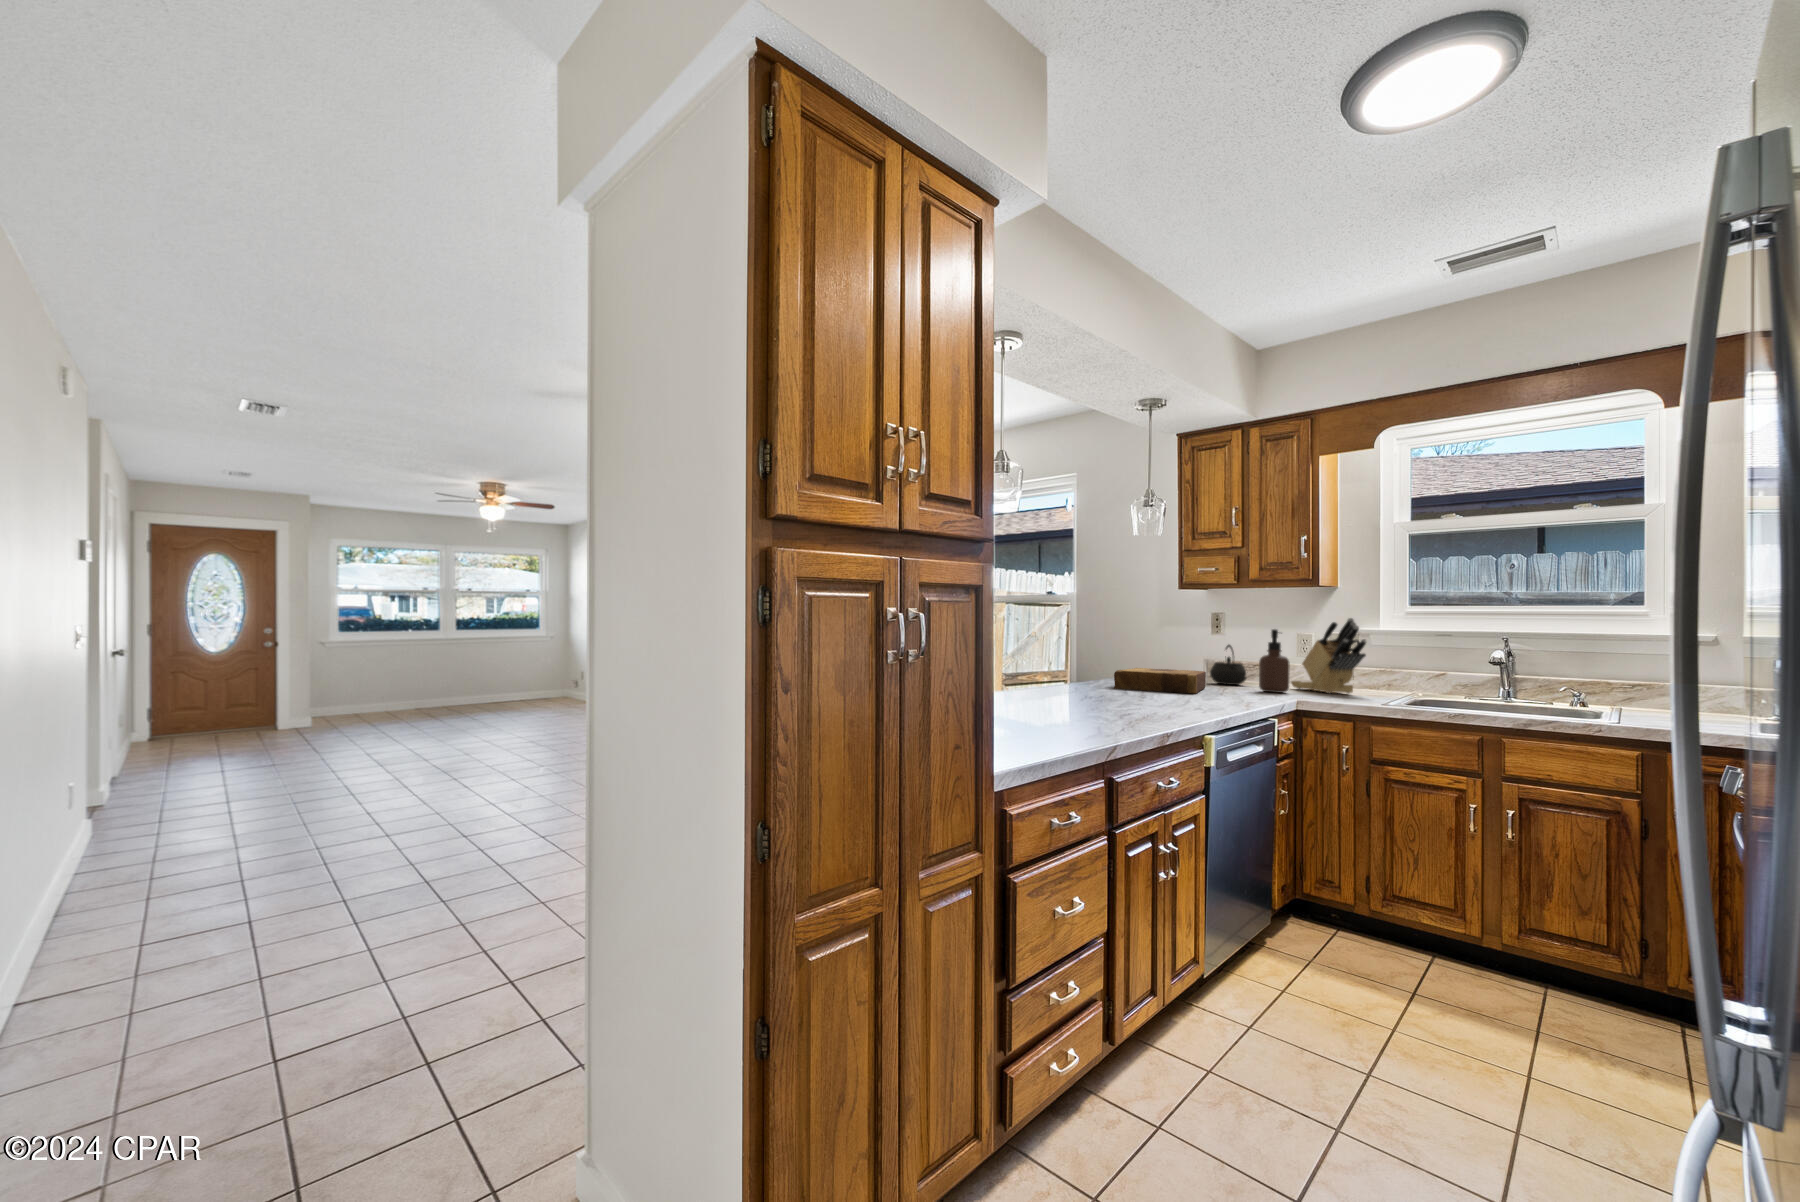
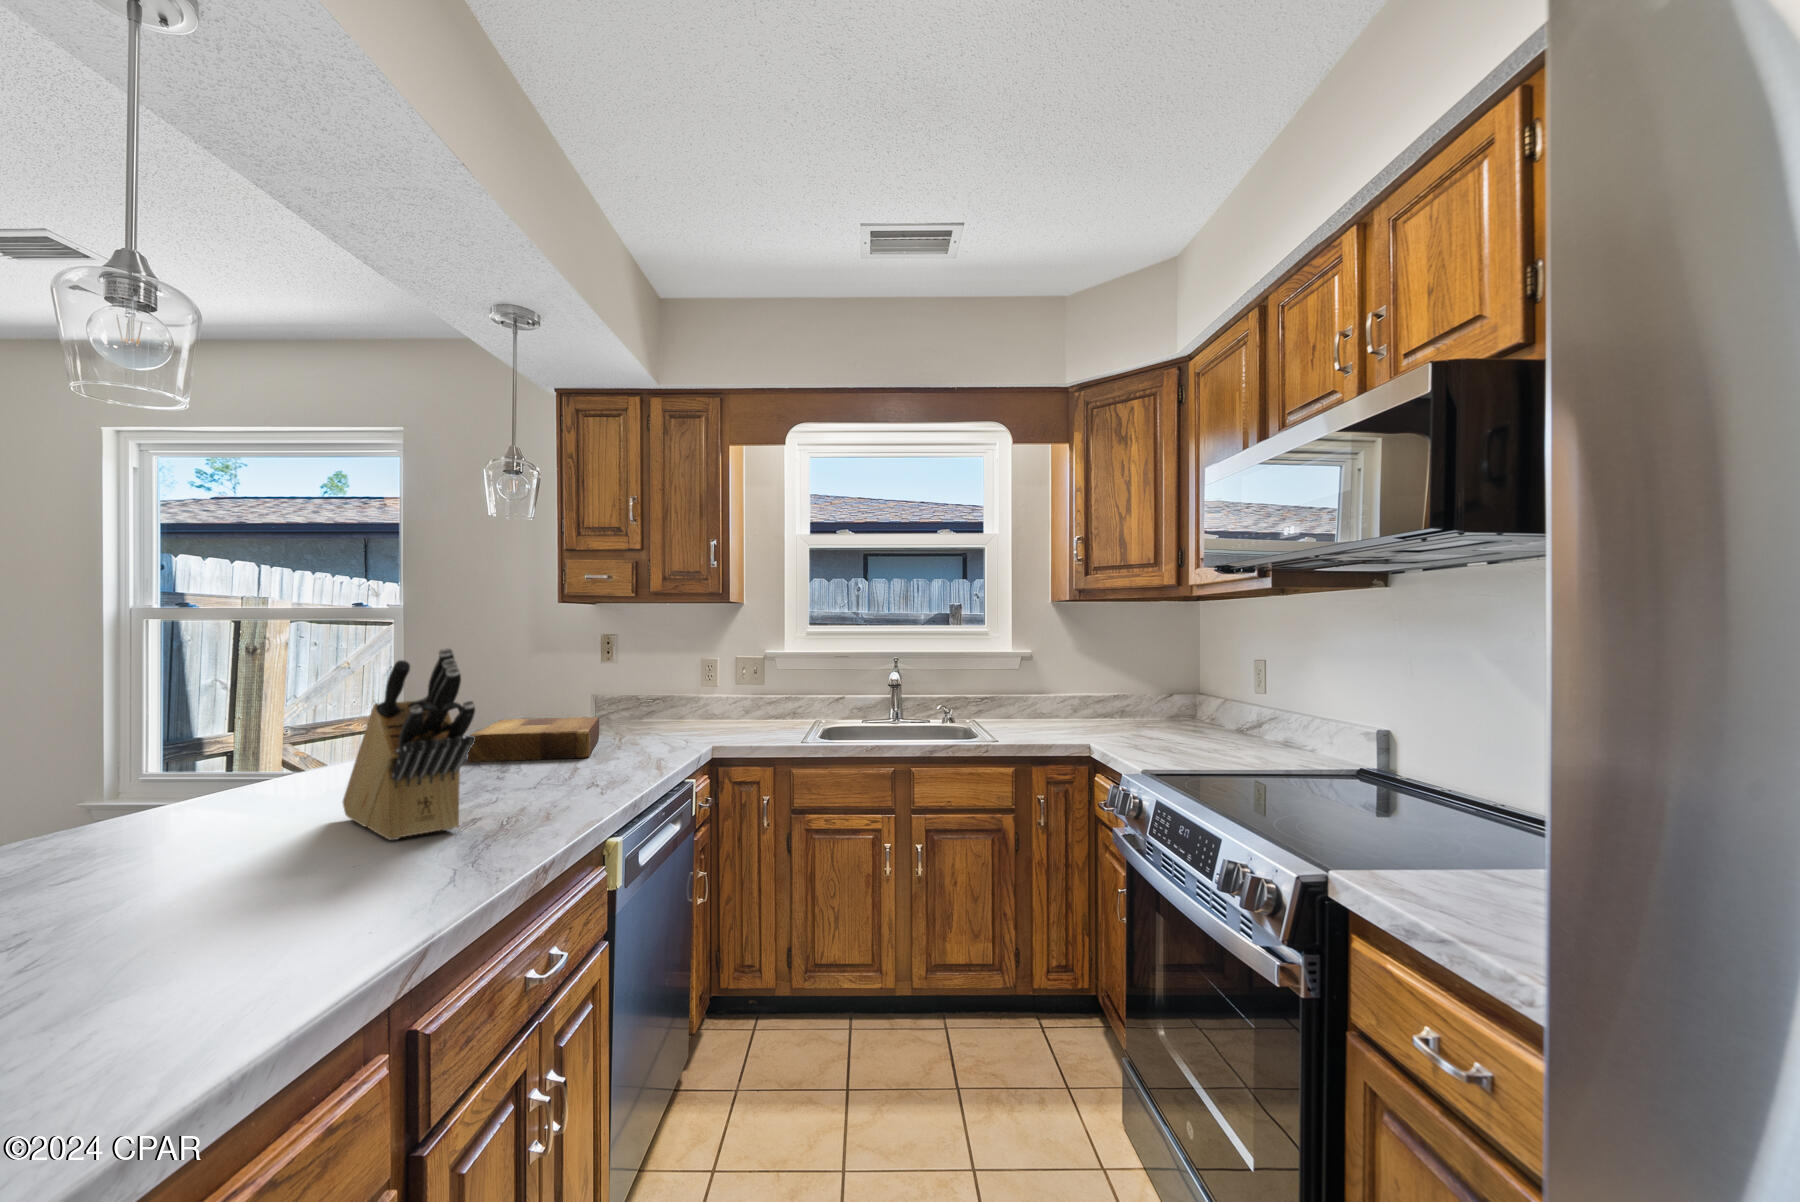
knife block: present [1291,618,1366,694] -> present [342,648,475,840]
soap dispenser: present [1259,629,1290,693] -> none [666,657,700,736]
kettle: present [1210,645,1246,685] -> none [602,674,649,726]

